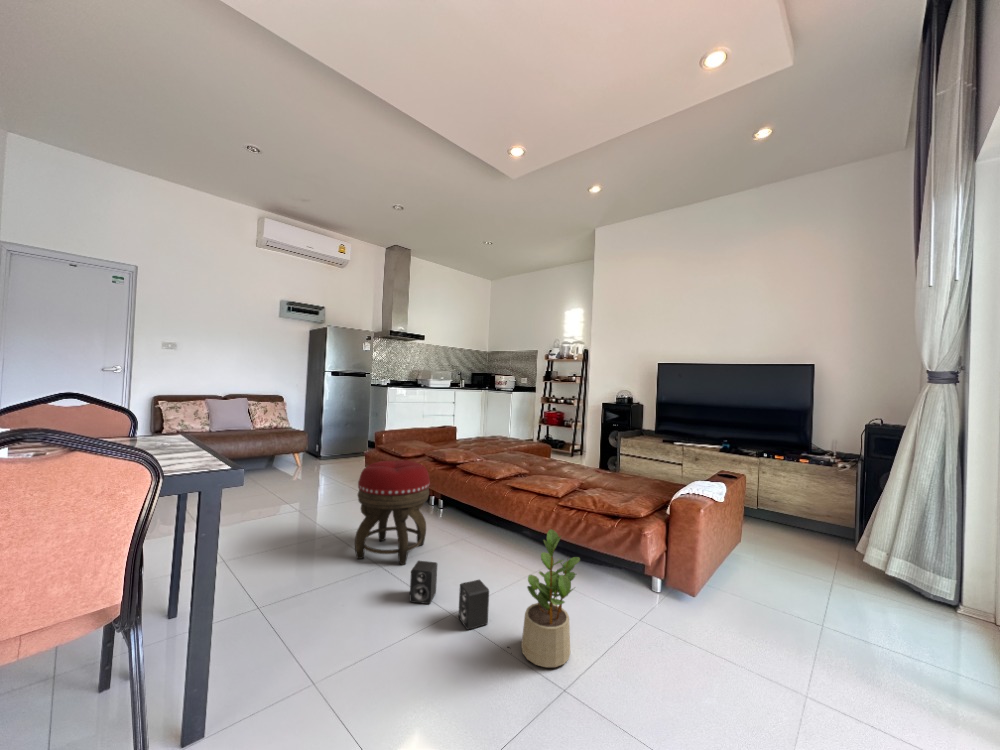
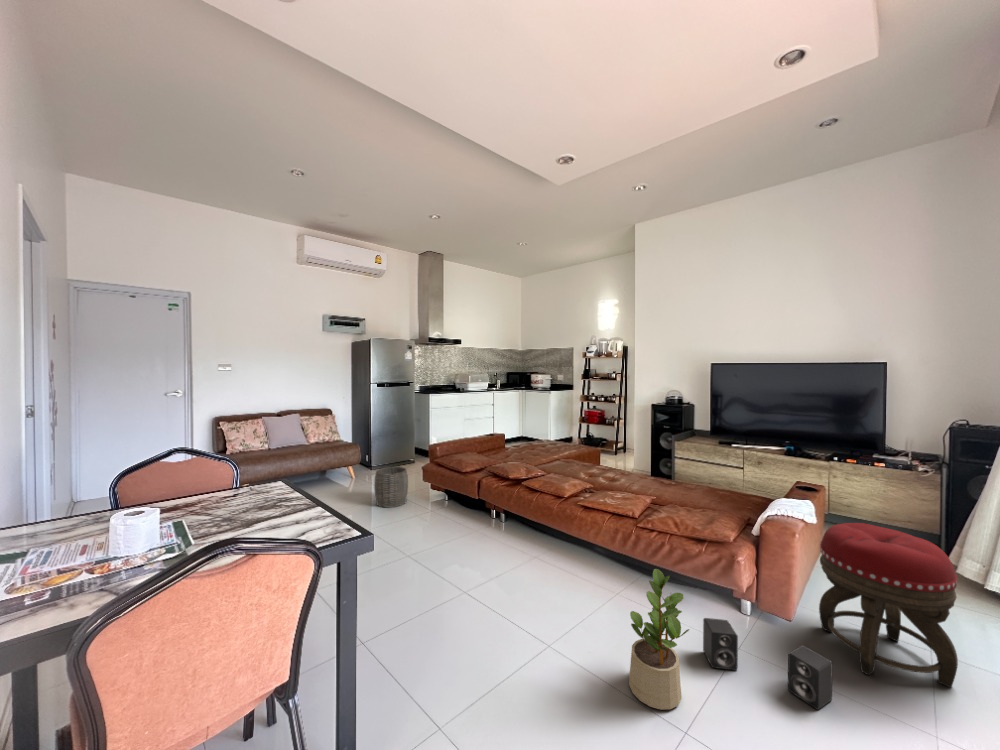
woven basket: none [315,453,351,493] -> present [374,467,408,507]
footstool: present [355,460,430,565] -> present [819,523,958,687]
speaker: present [410,561,489,630] -> present [703,618,832,710]

